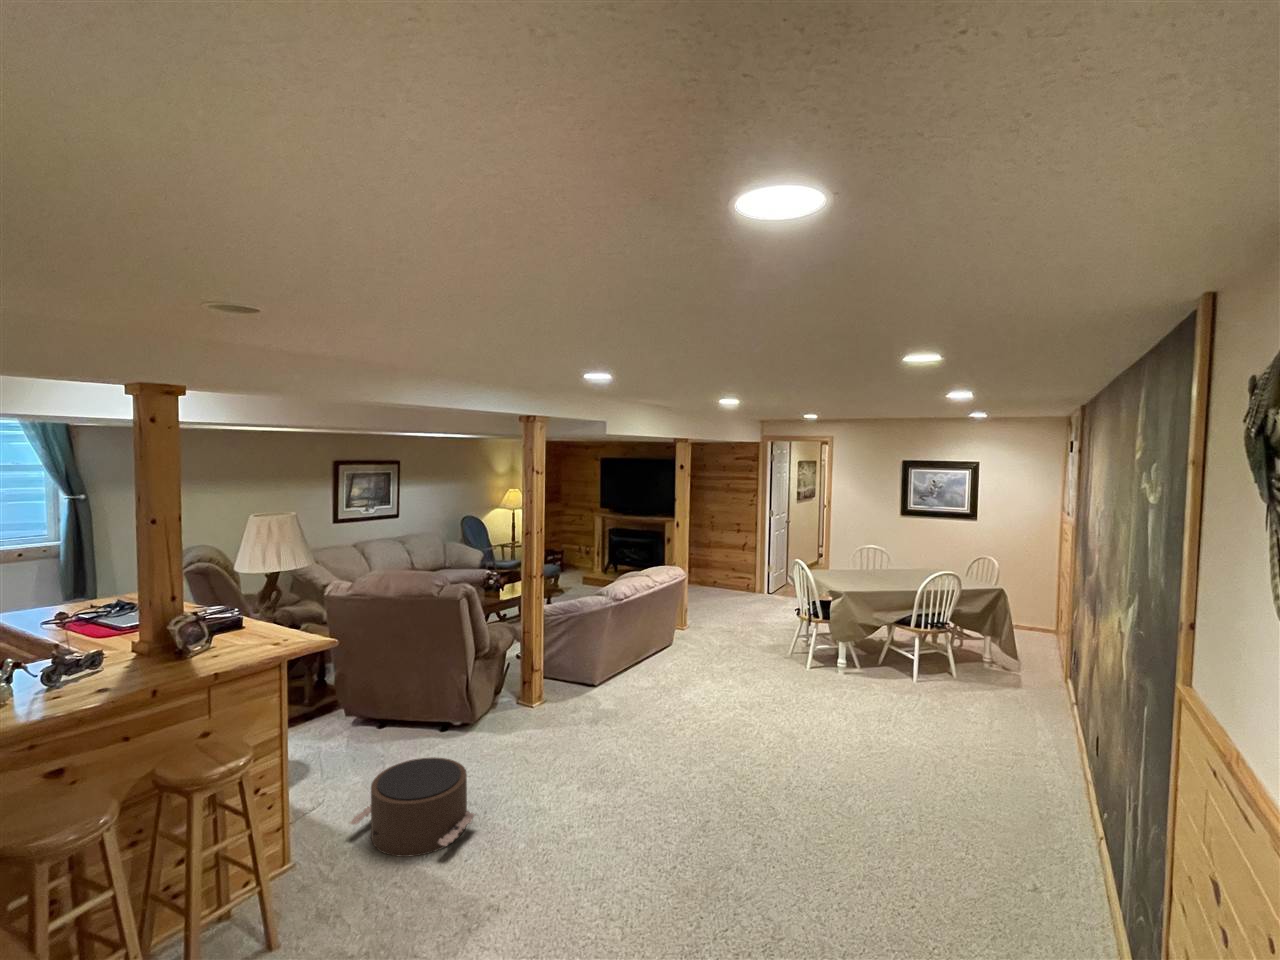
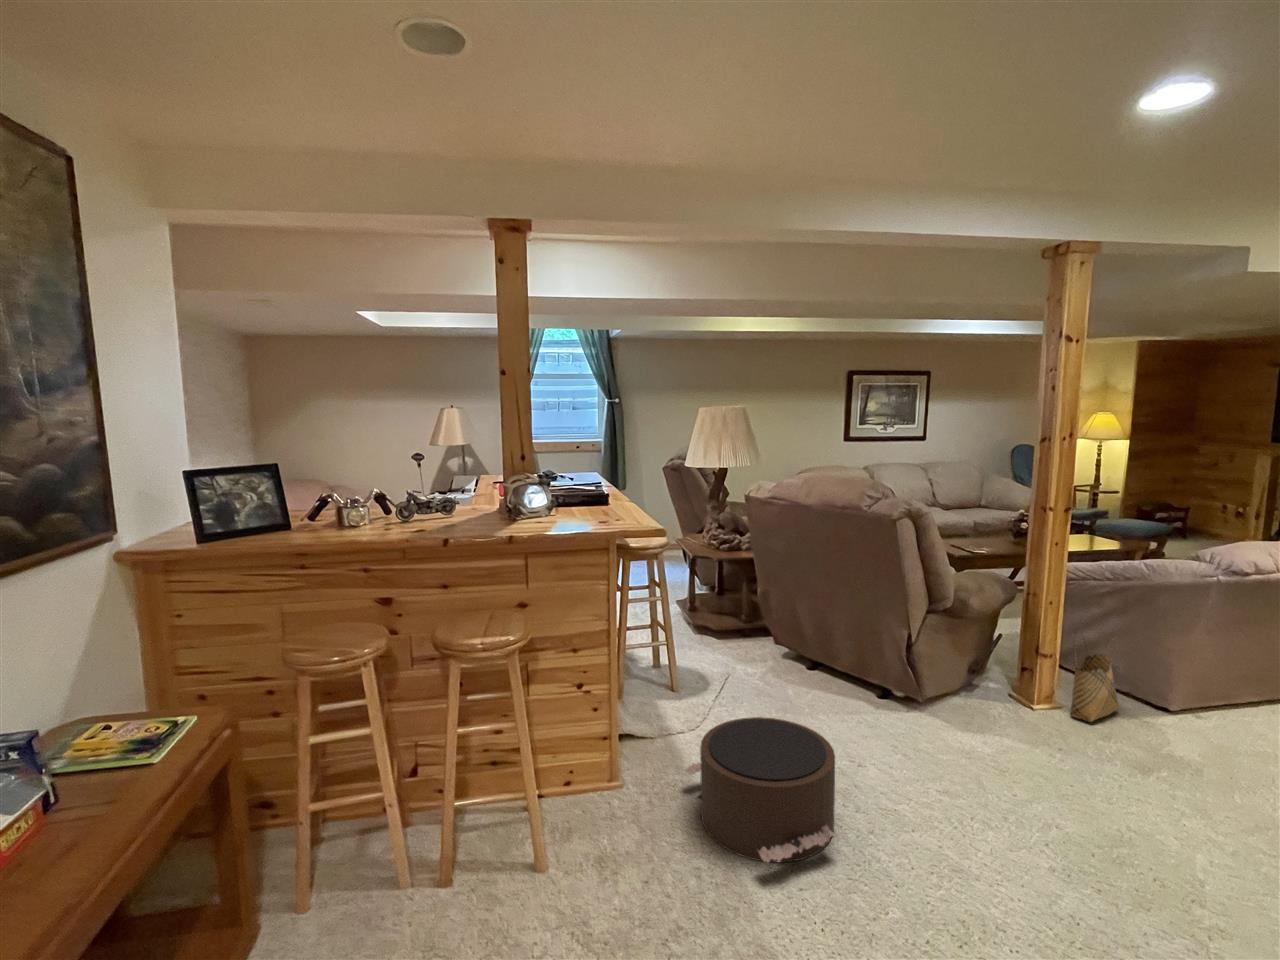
woven basket: none [550,650,573,705] -> present [1070,629,1119,722]

